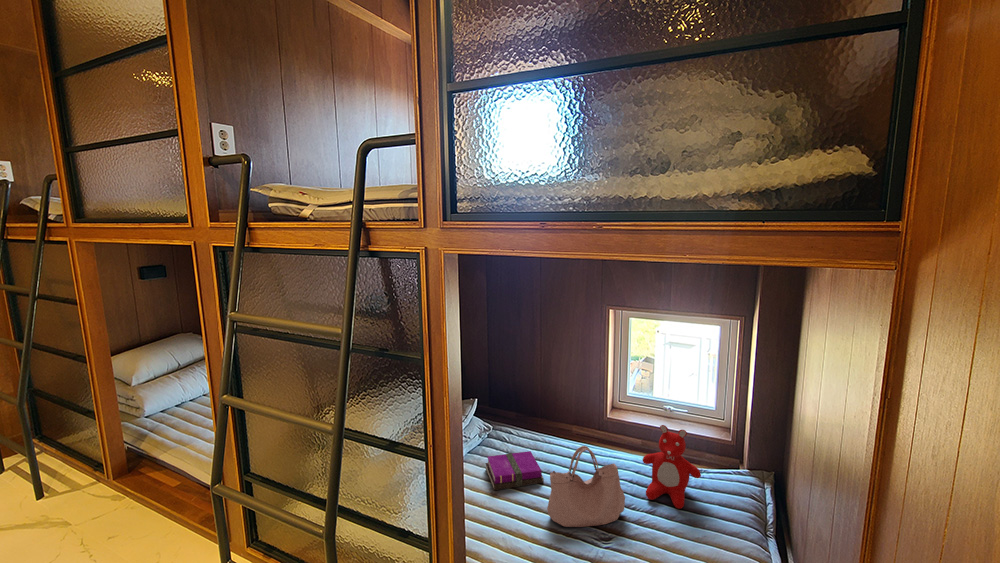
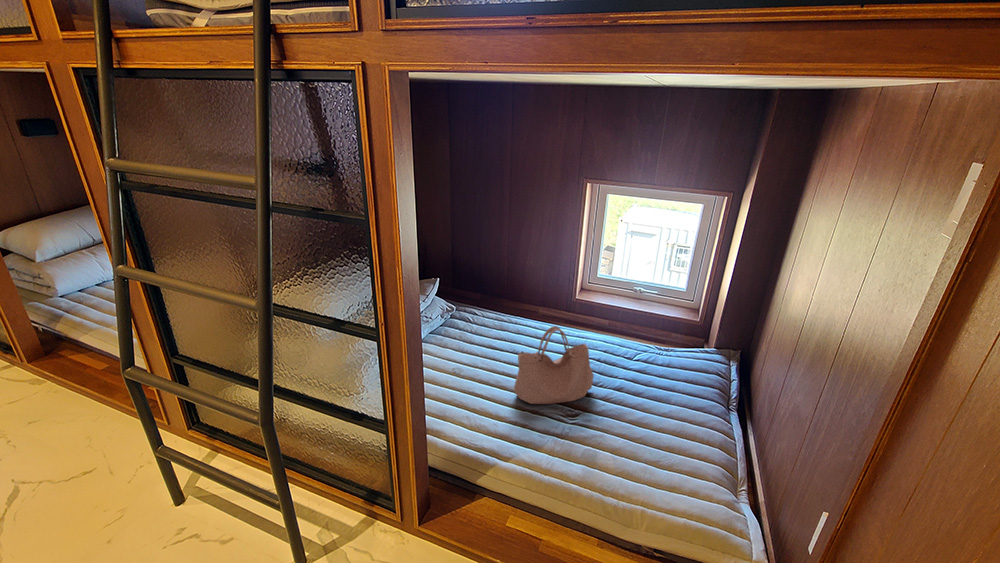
teddy bear: present [643,425,701,509] -> none [612,306,670,386]
notebook: present [485,451,544,490] -> none [450,332,511,370]

